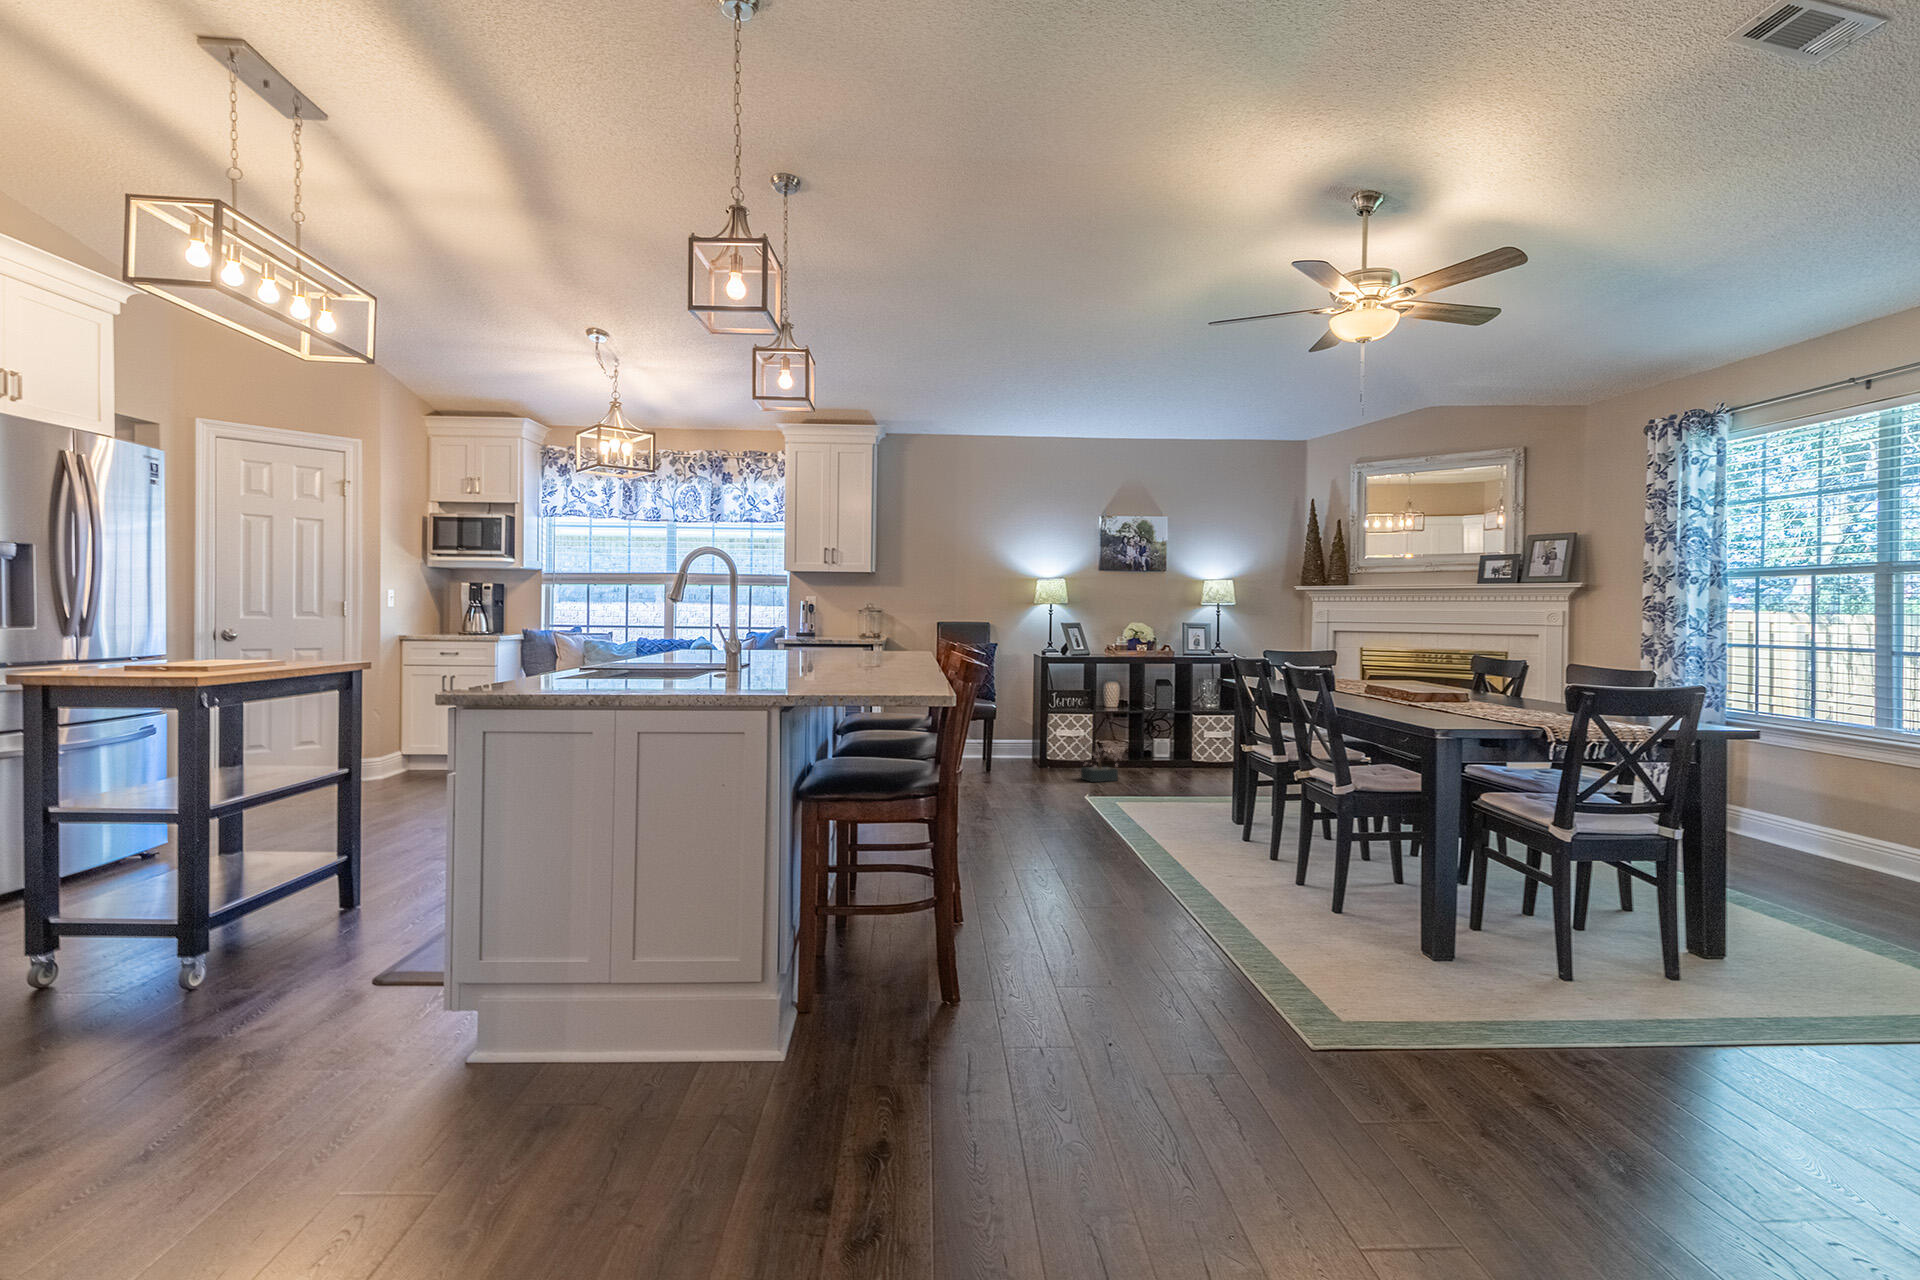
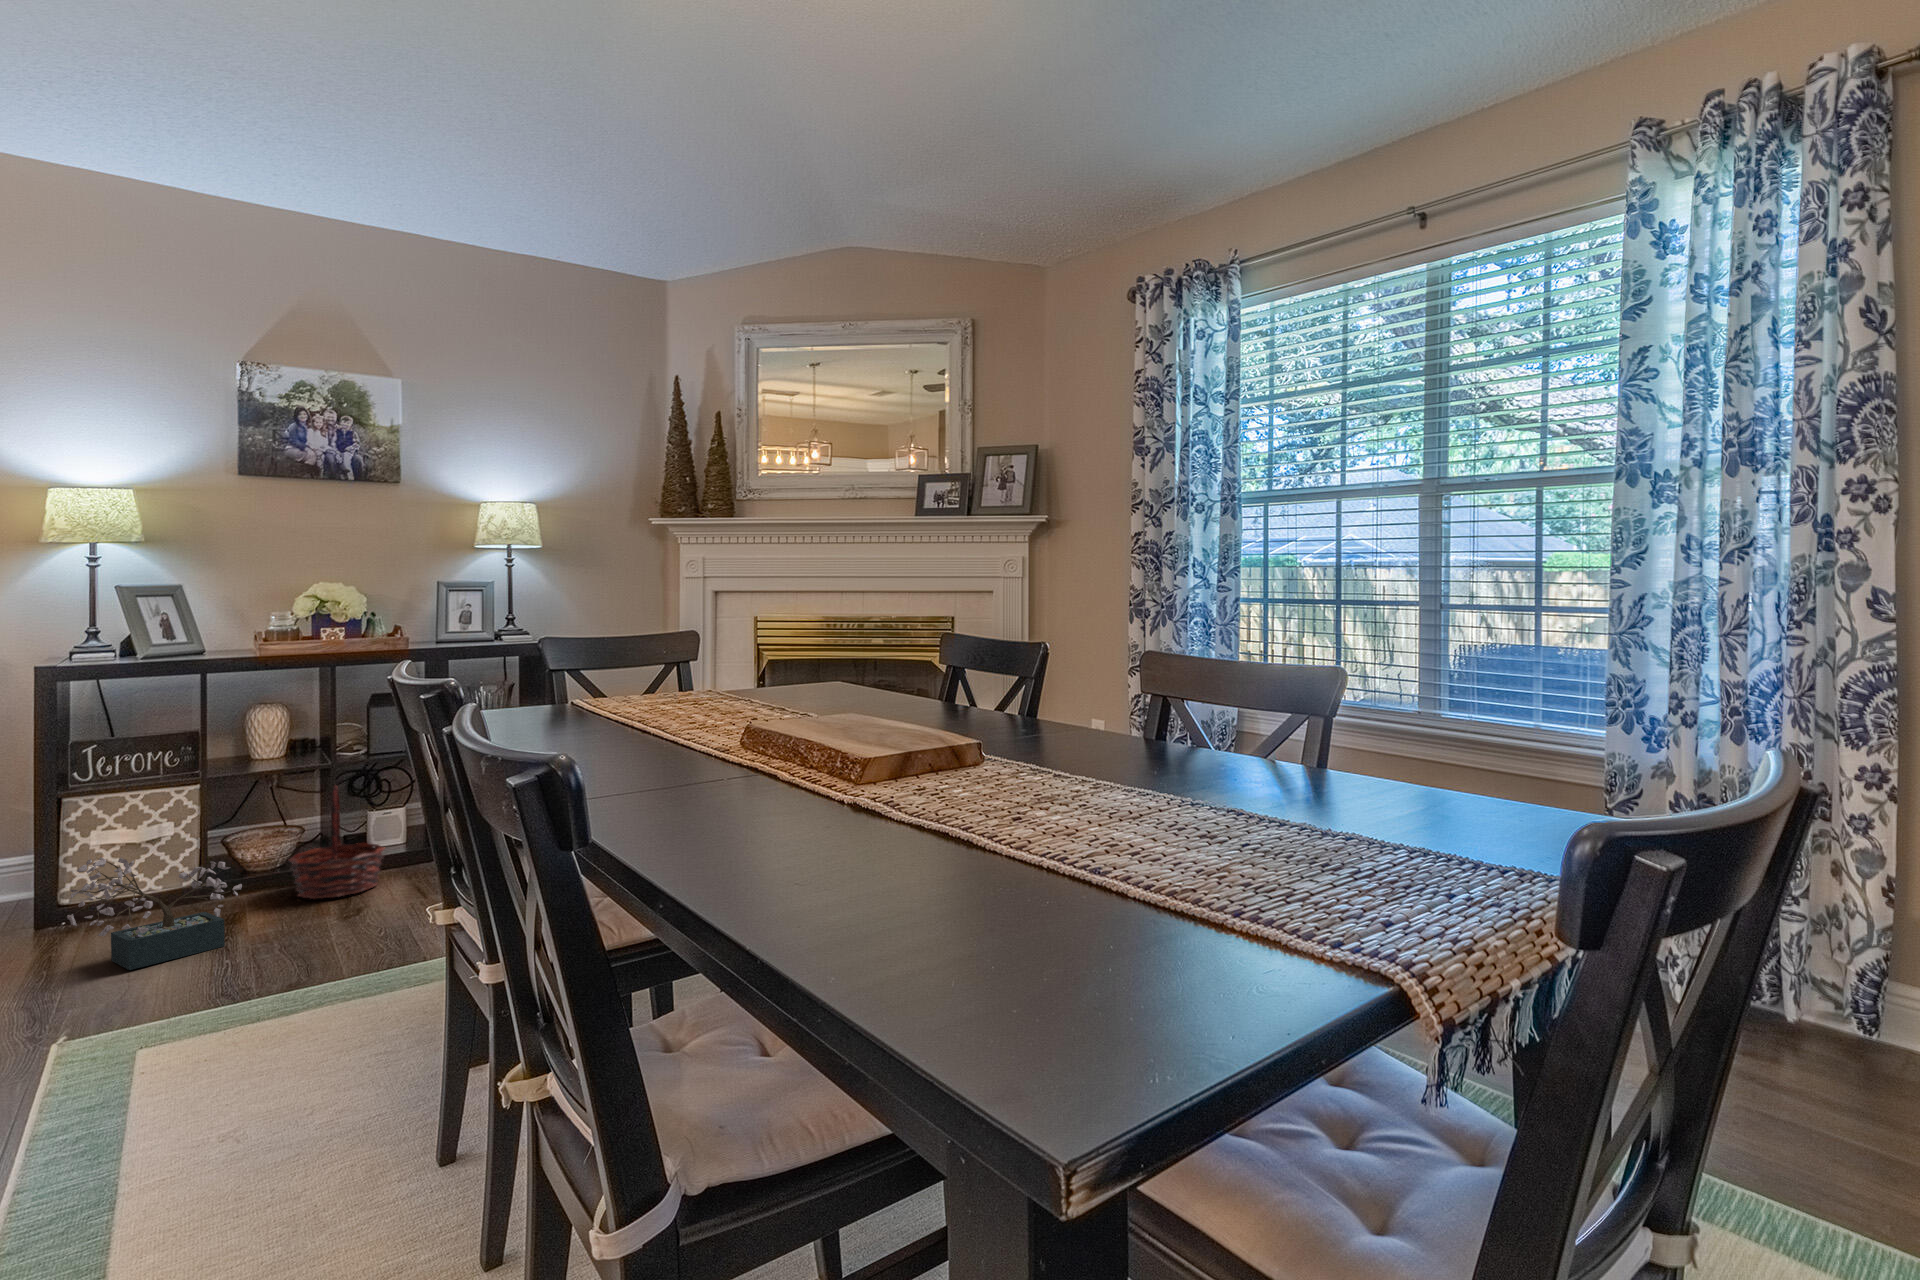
basket: none [1128,721,1166,773] -> present [289,786,384,899]

